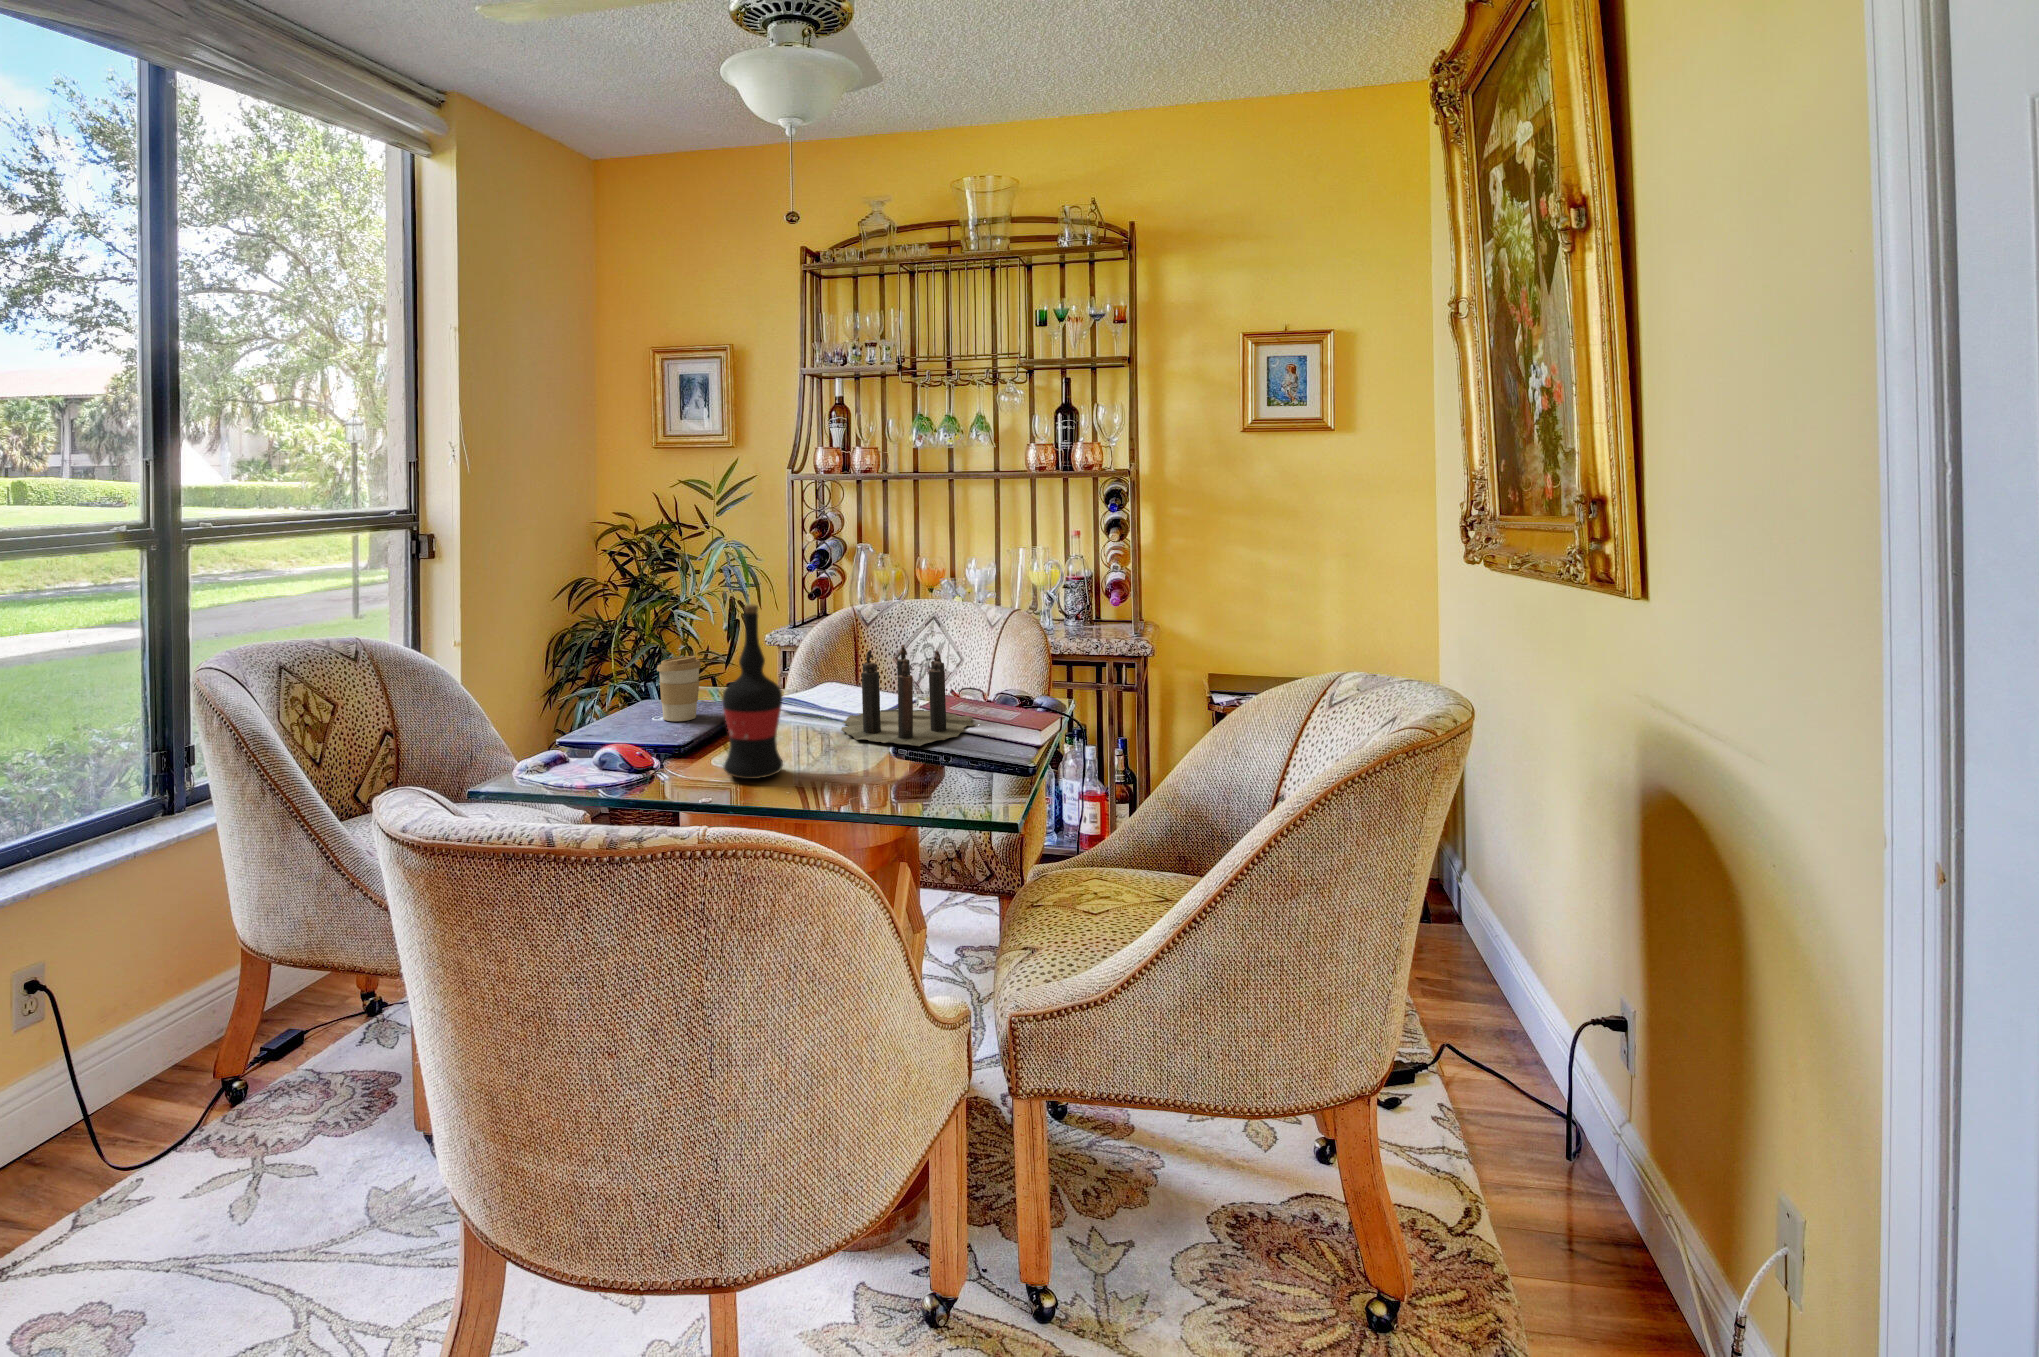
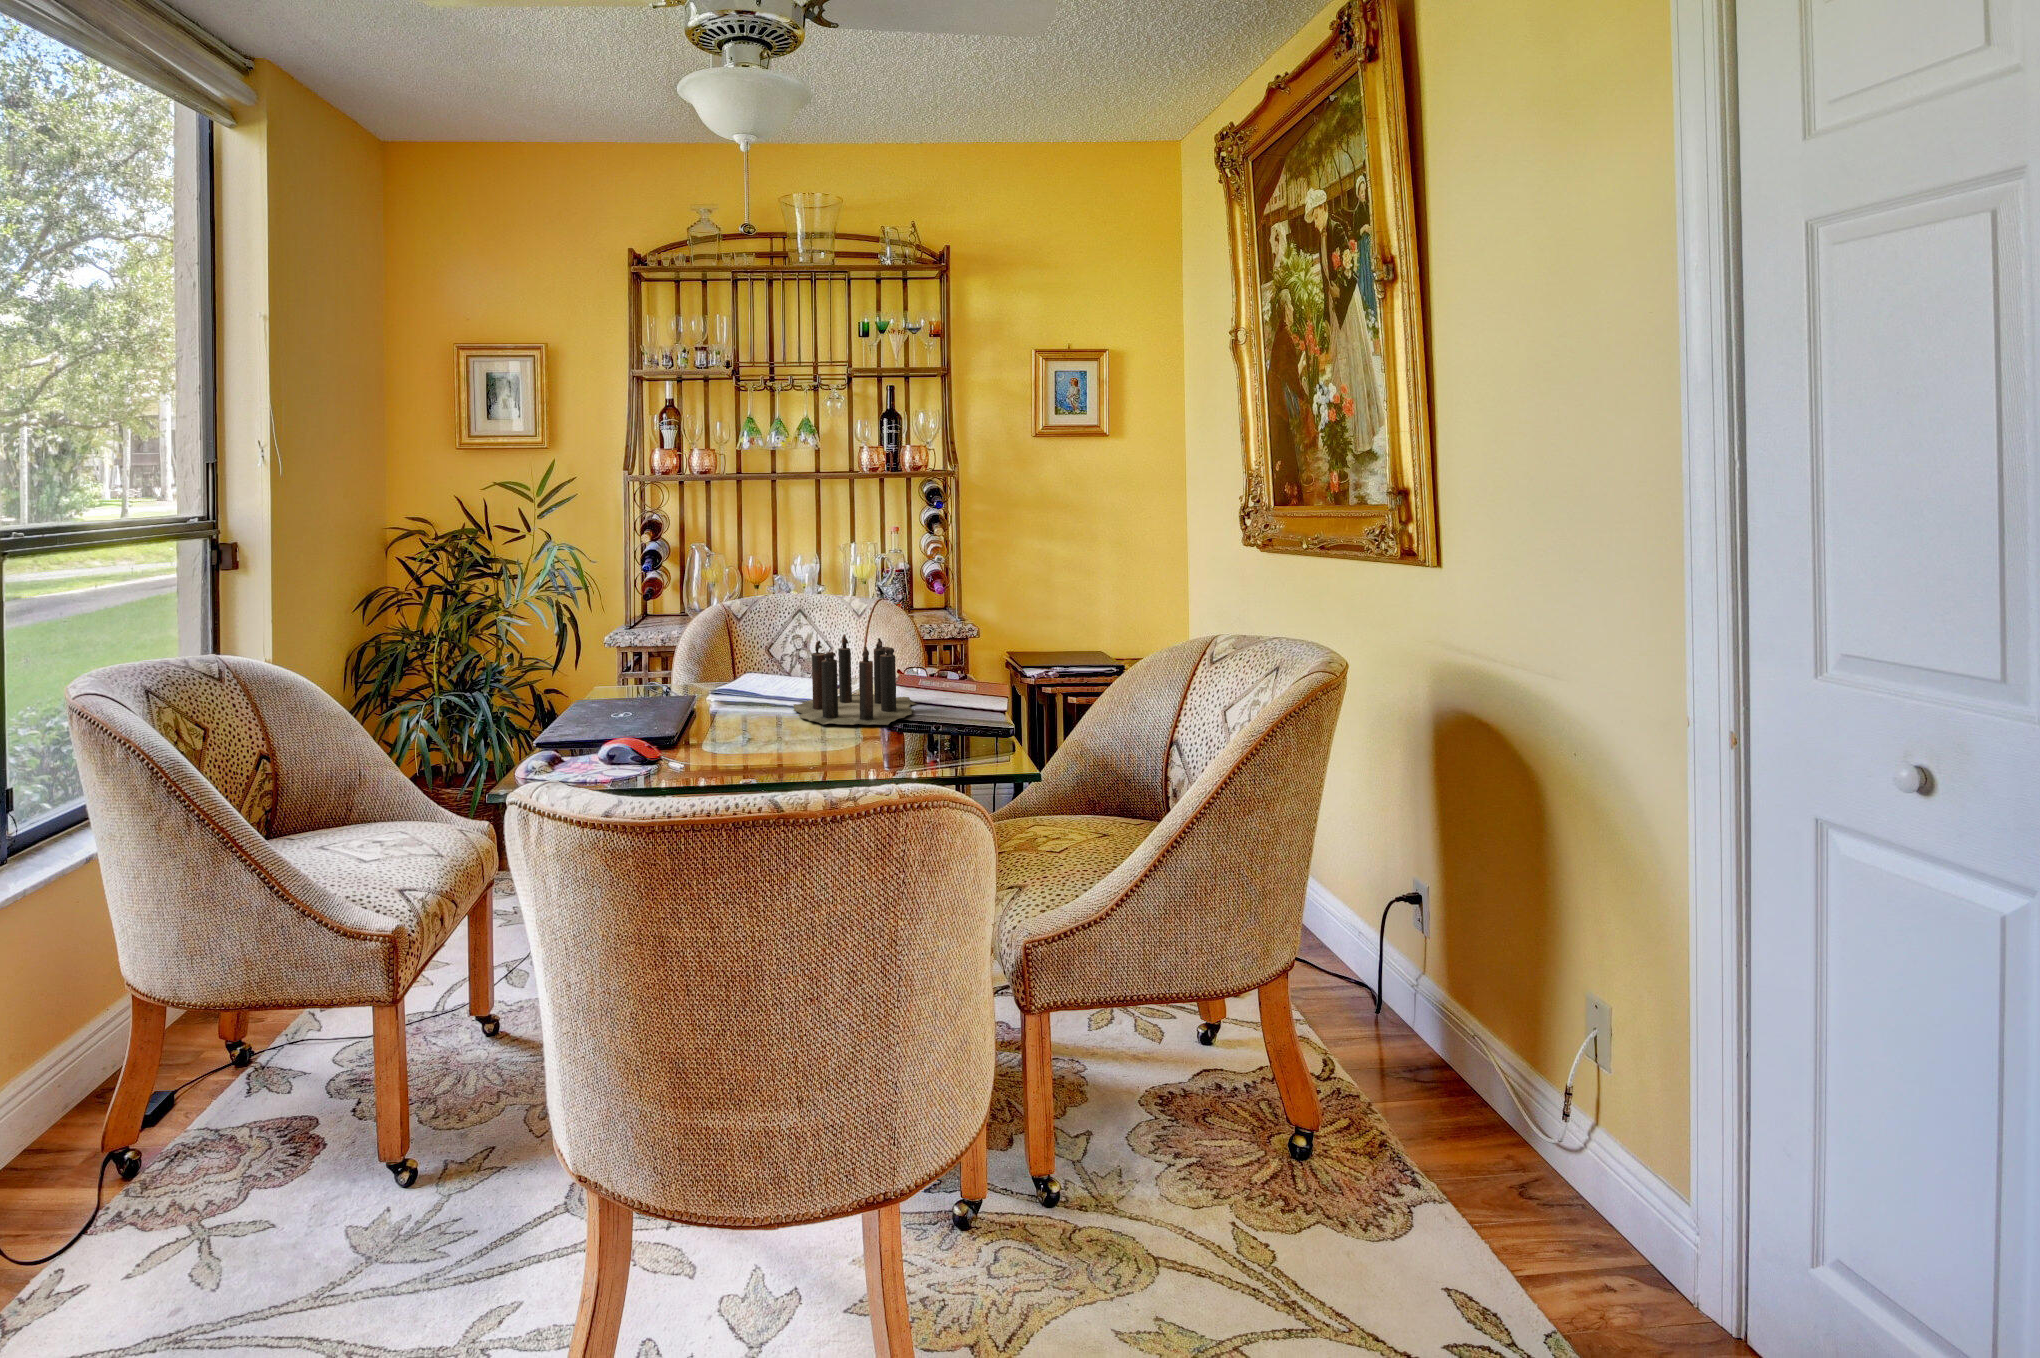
wine bottle: present [722,604,783,779] -> none [726,599,784,767]
coffee cup: present [657,656,701,721] -> none [600,657,645,724]

